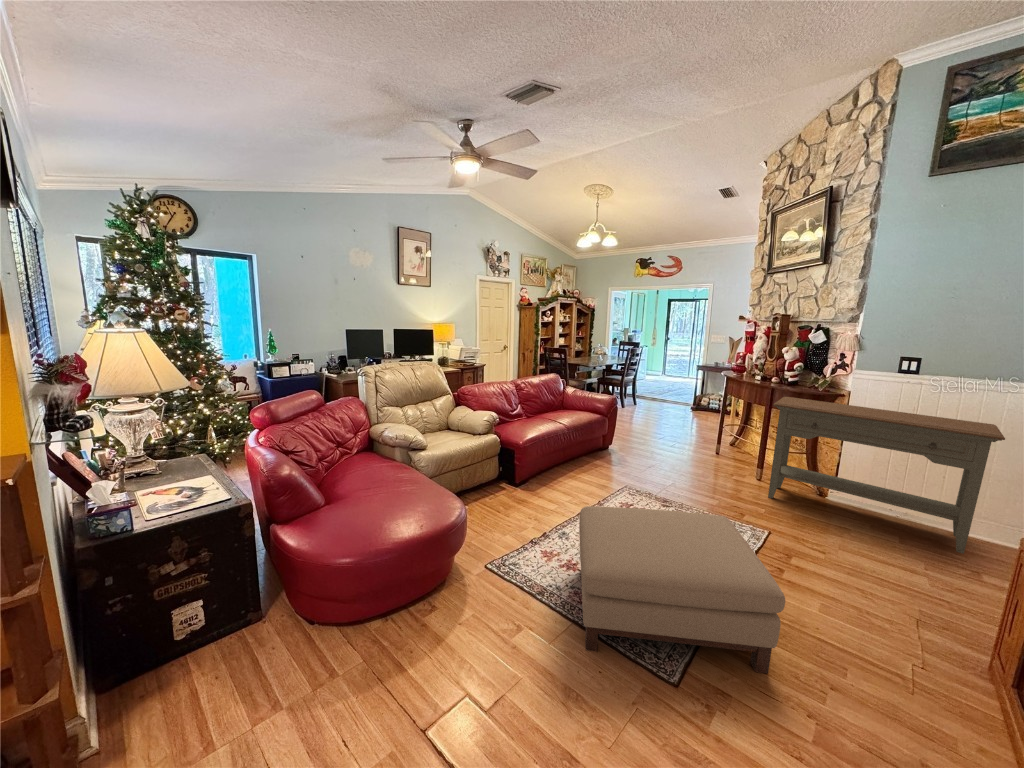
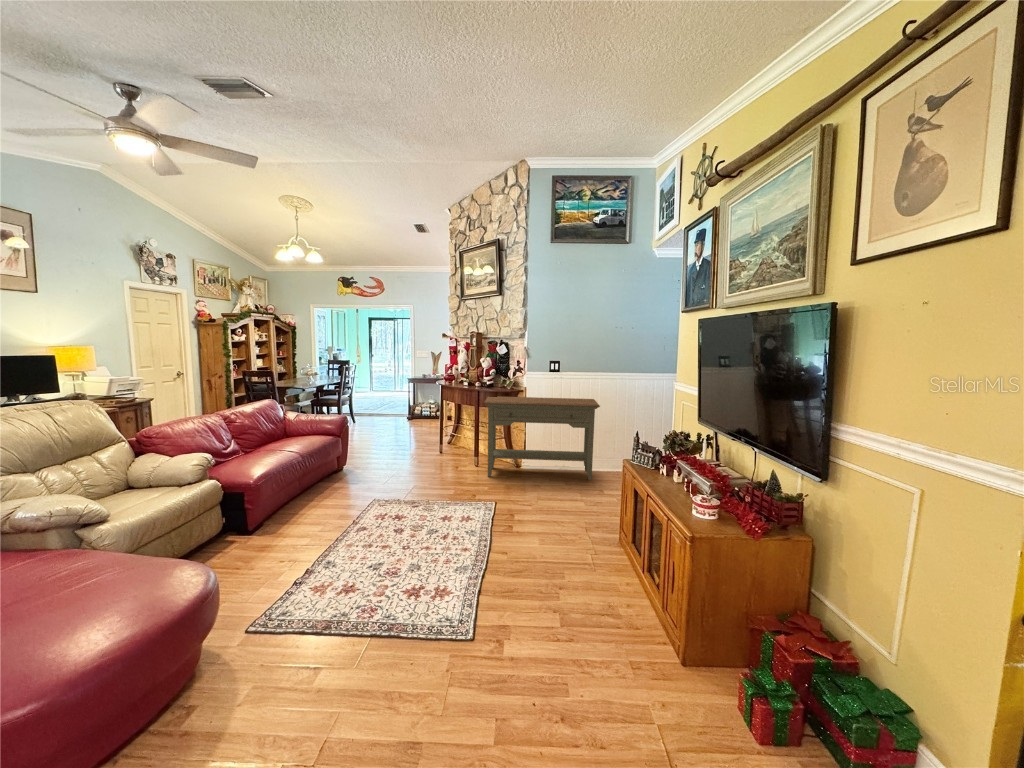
ottoman: present [579,506,785,673] -> none [354,495,528,654]

